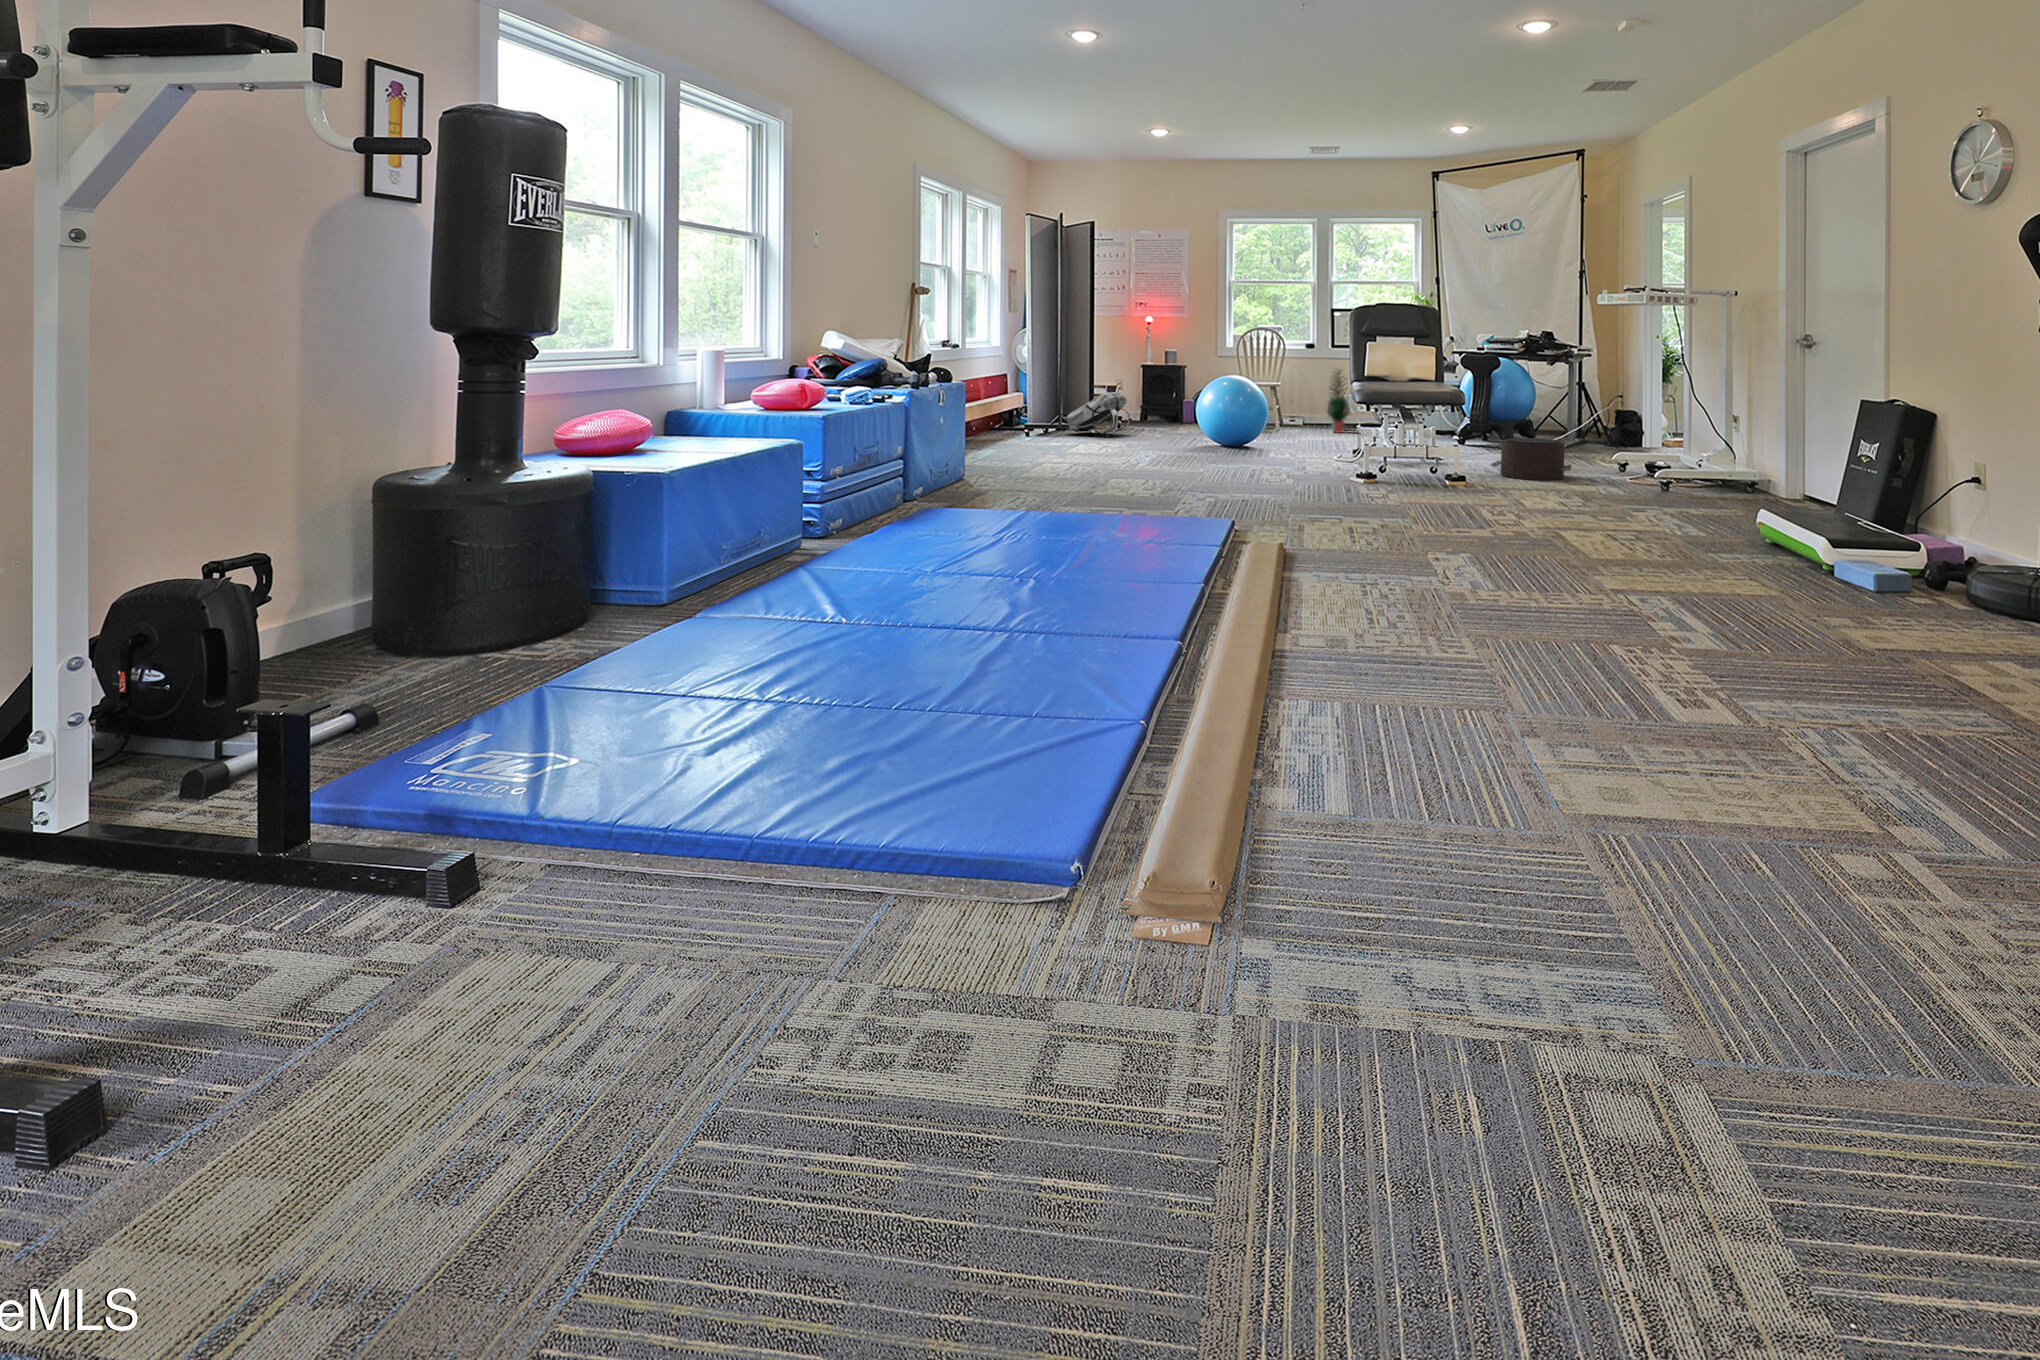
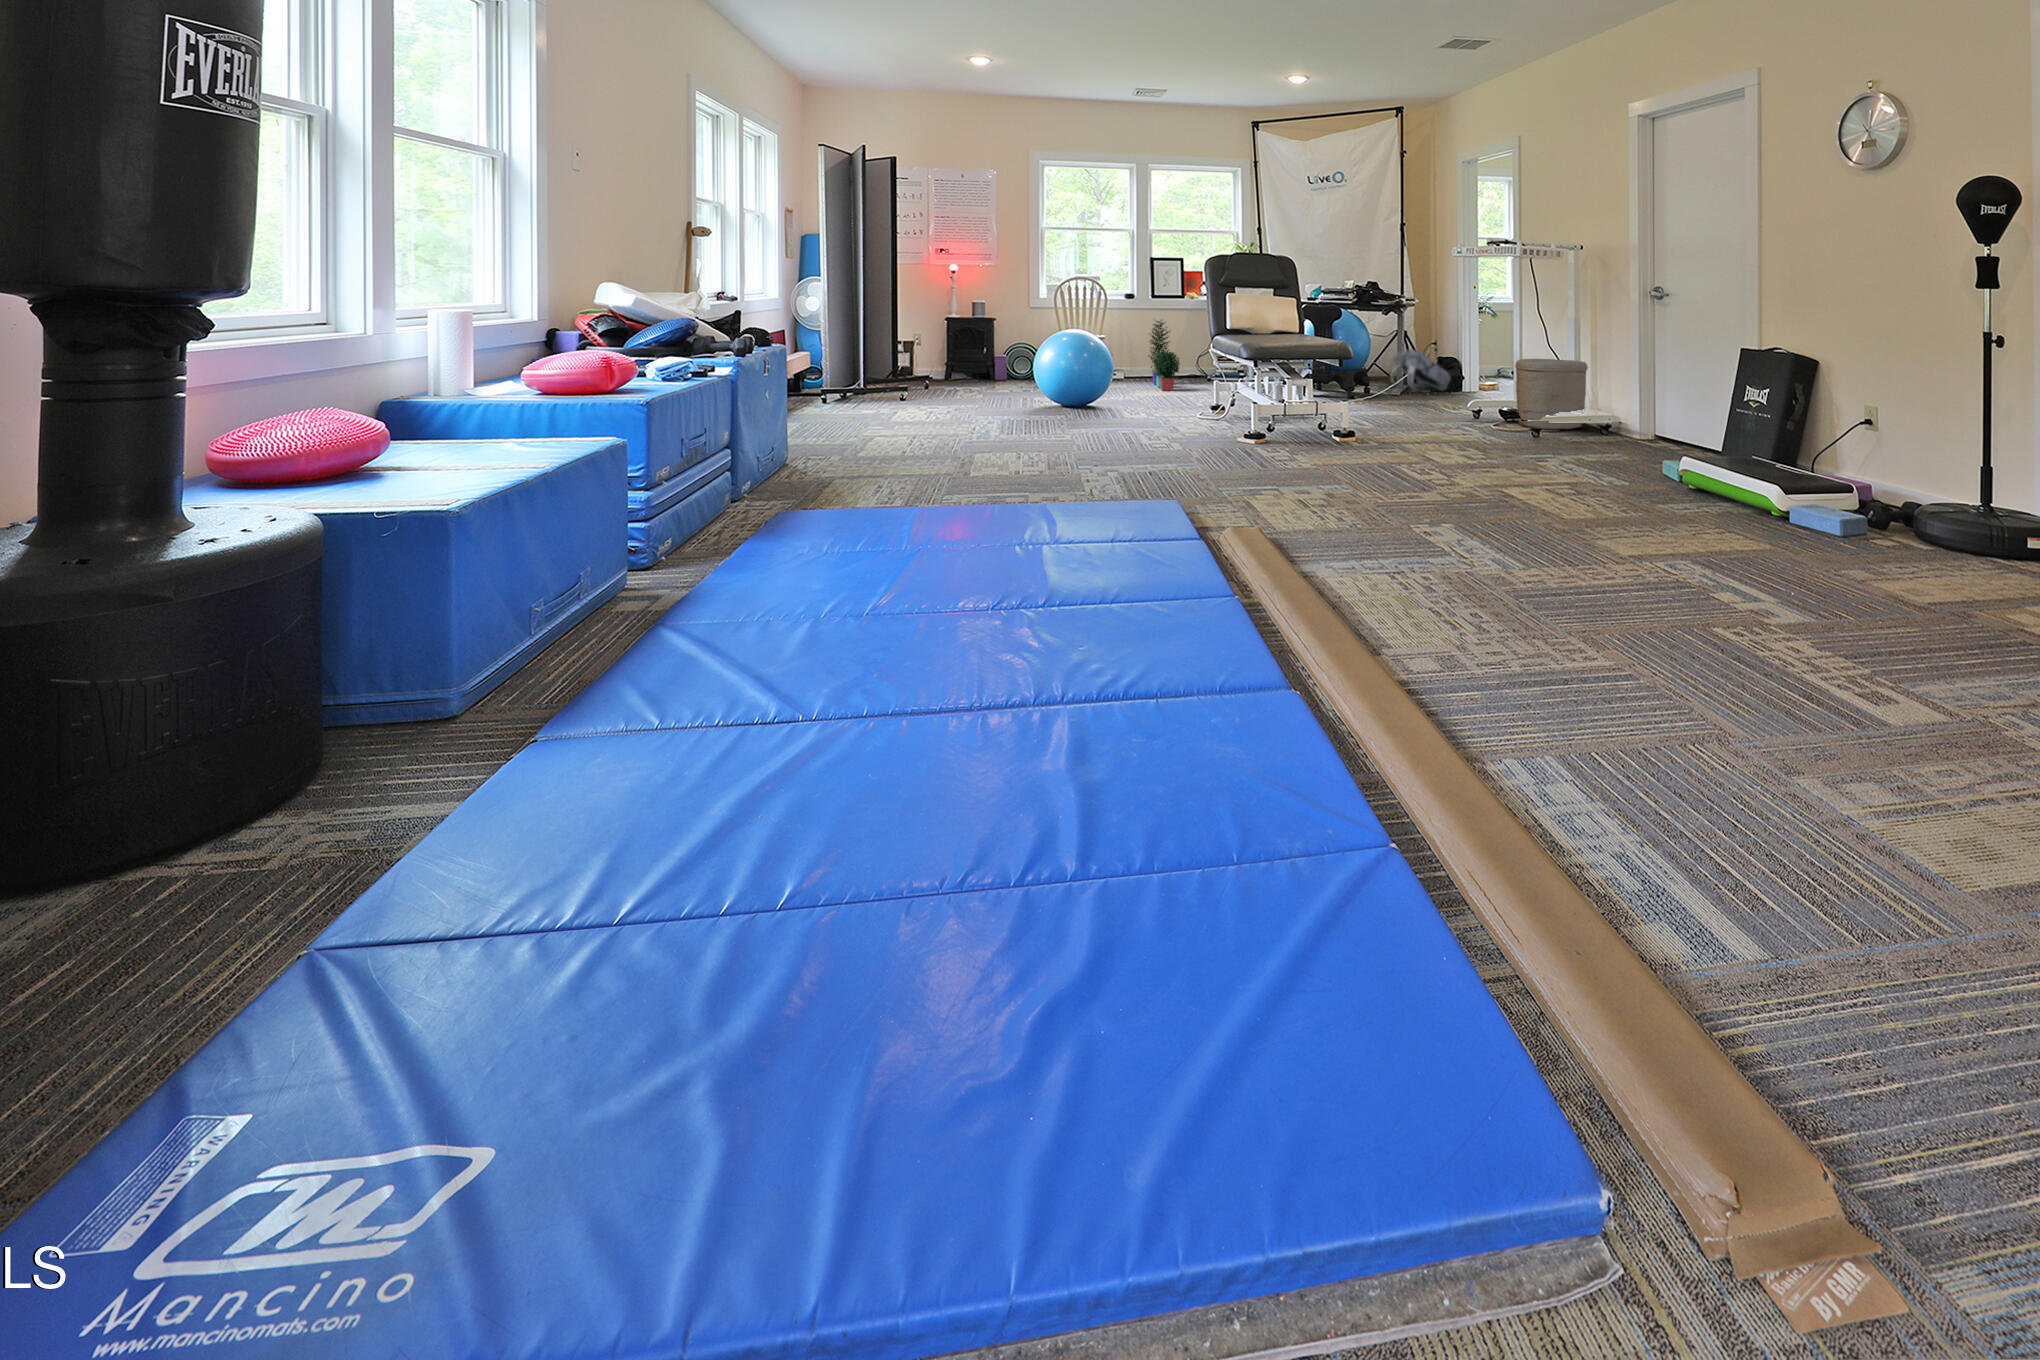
backpack: present [1066,392,1130,436] -> present [1391,351,1451,393]
woven basket: none [1637,409,1707,477] -> present [1515,359,1588,430]
pouf: present [1491,438,1571,480] -> none [1381,394,1467,439]

